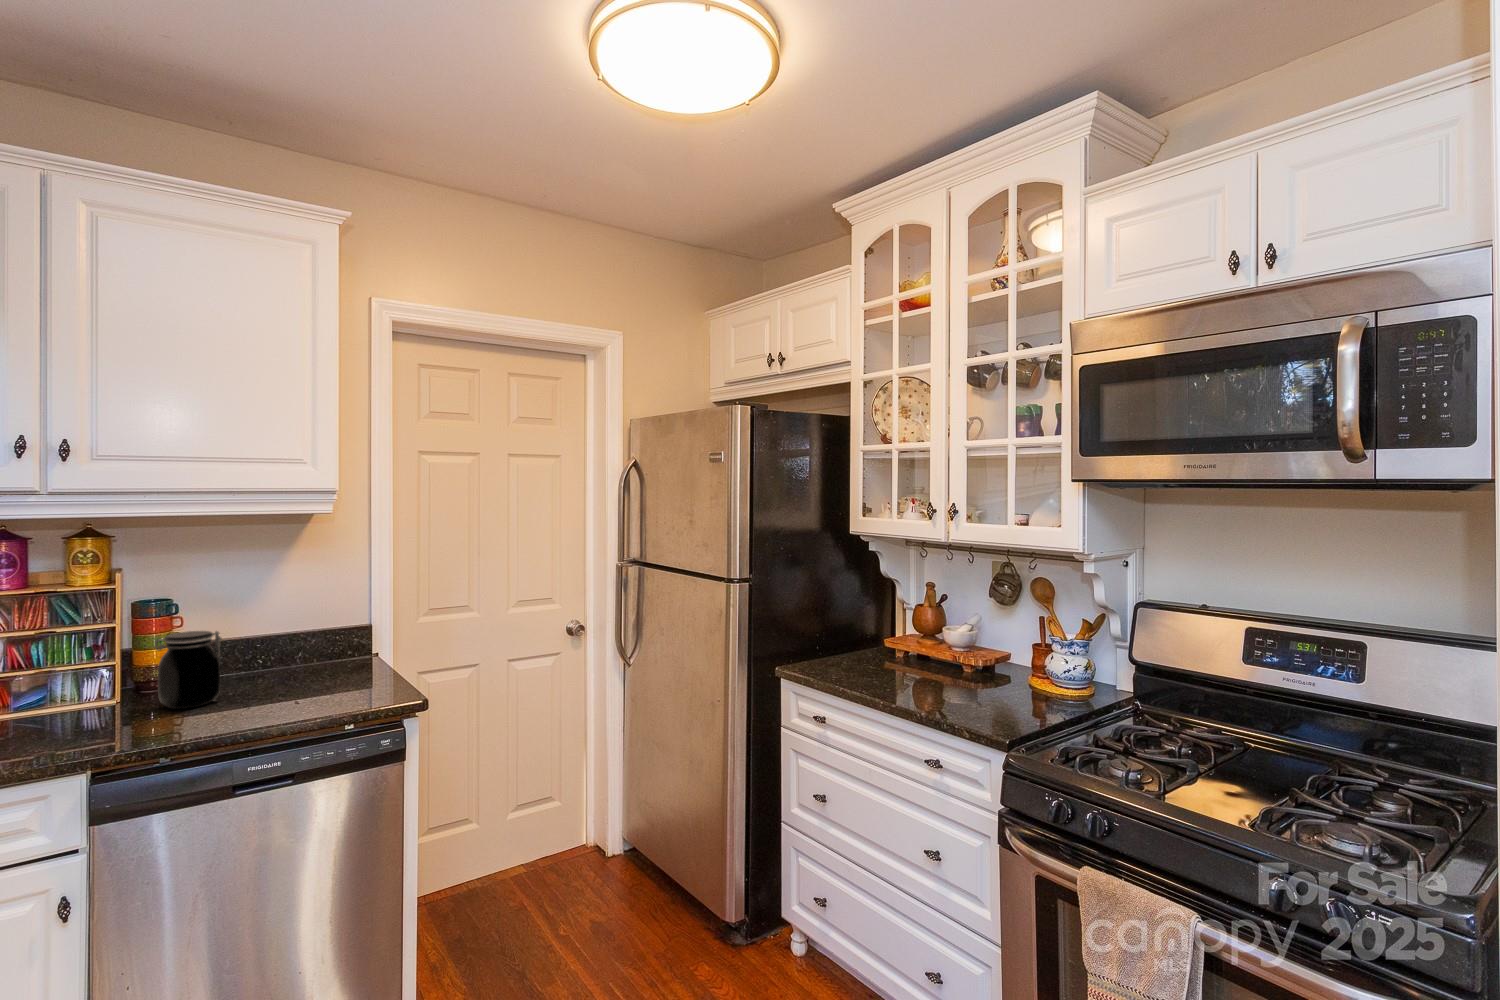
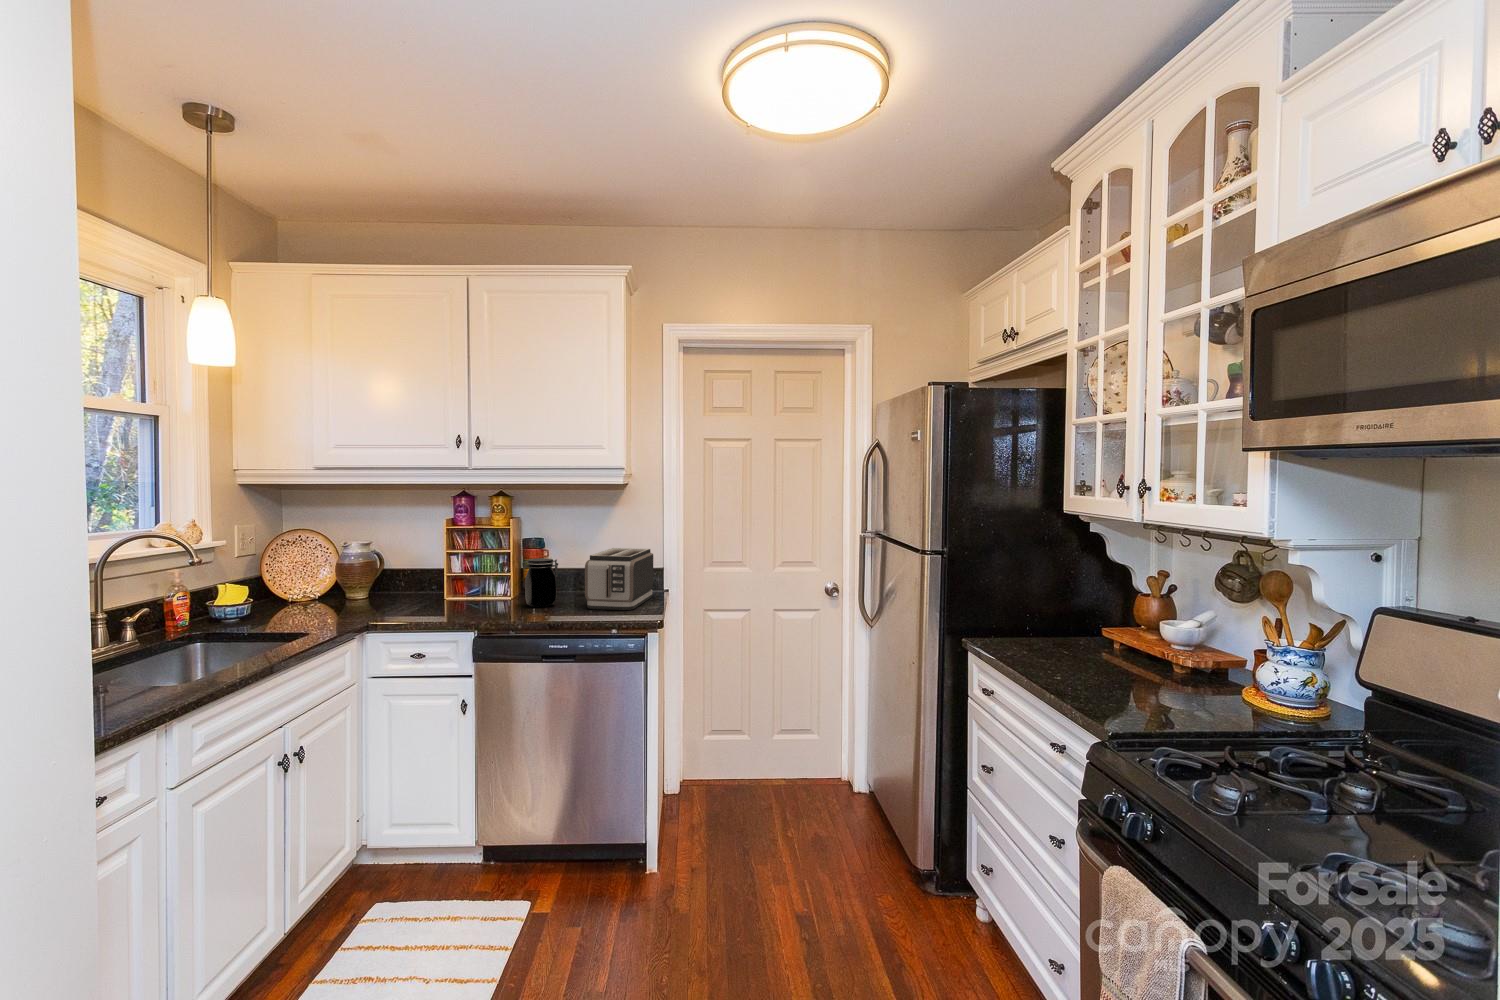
toaster: none [278,602,364,698] -> present [585,548,653,610]

